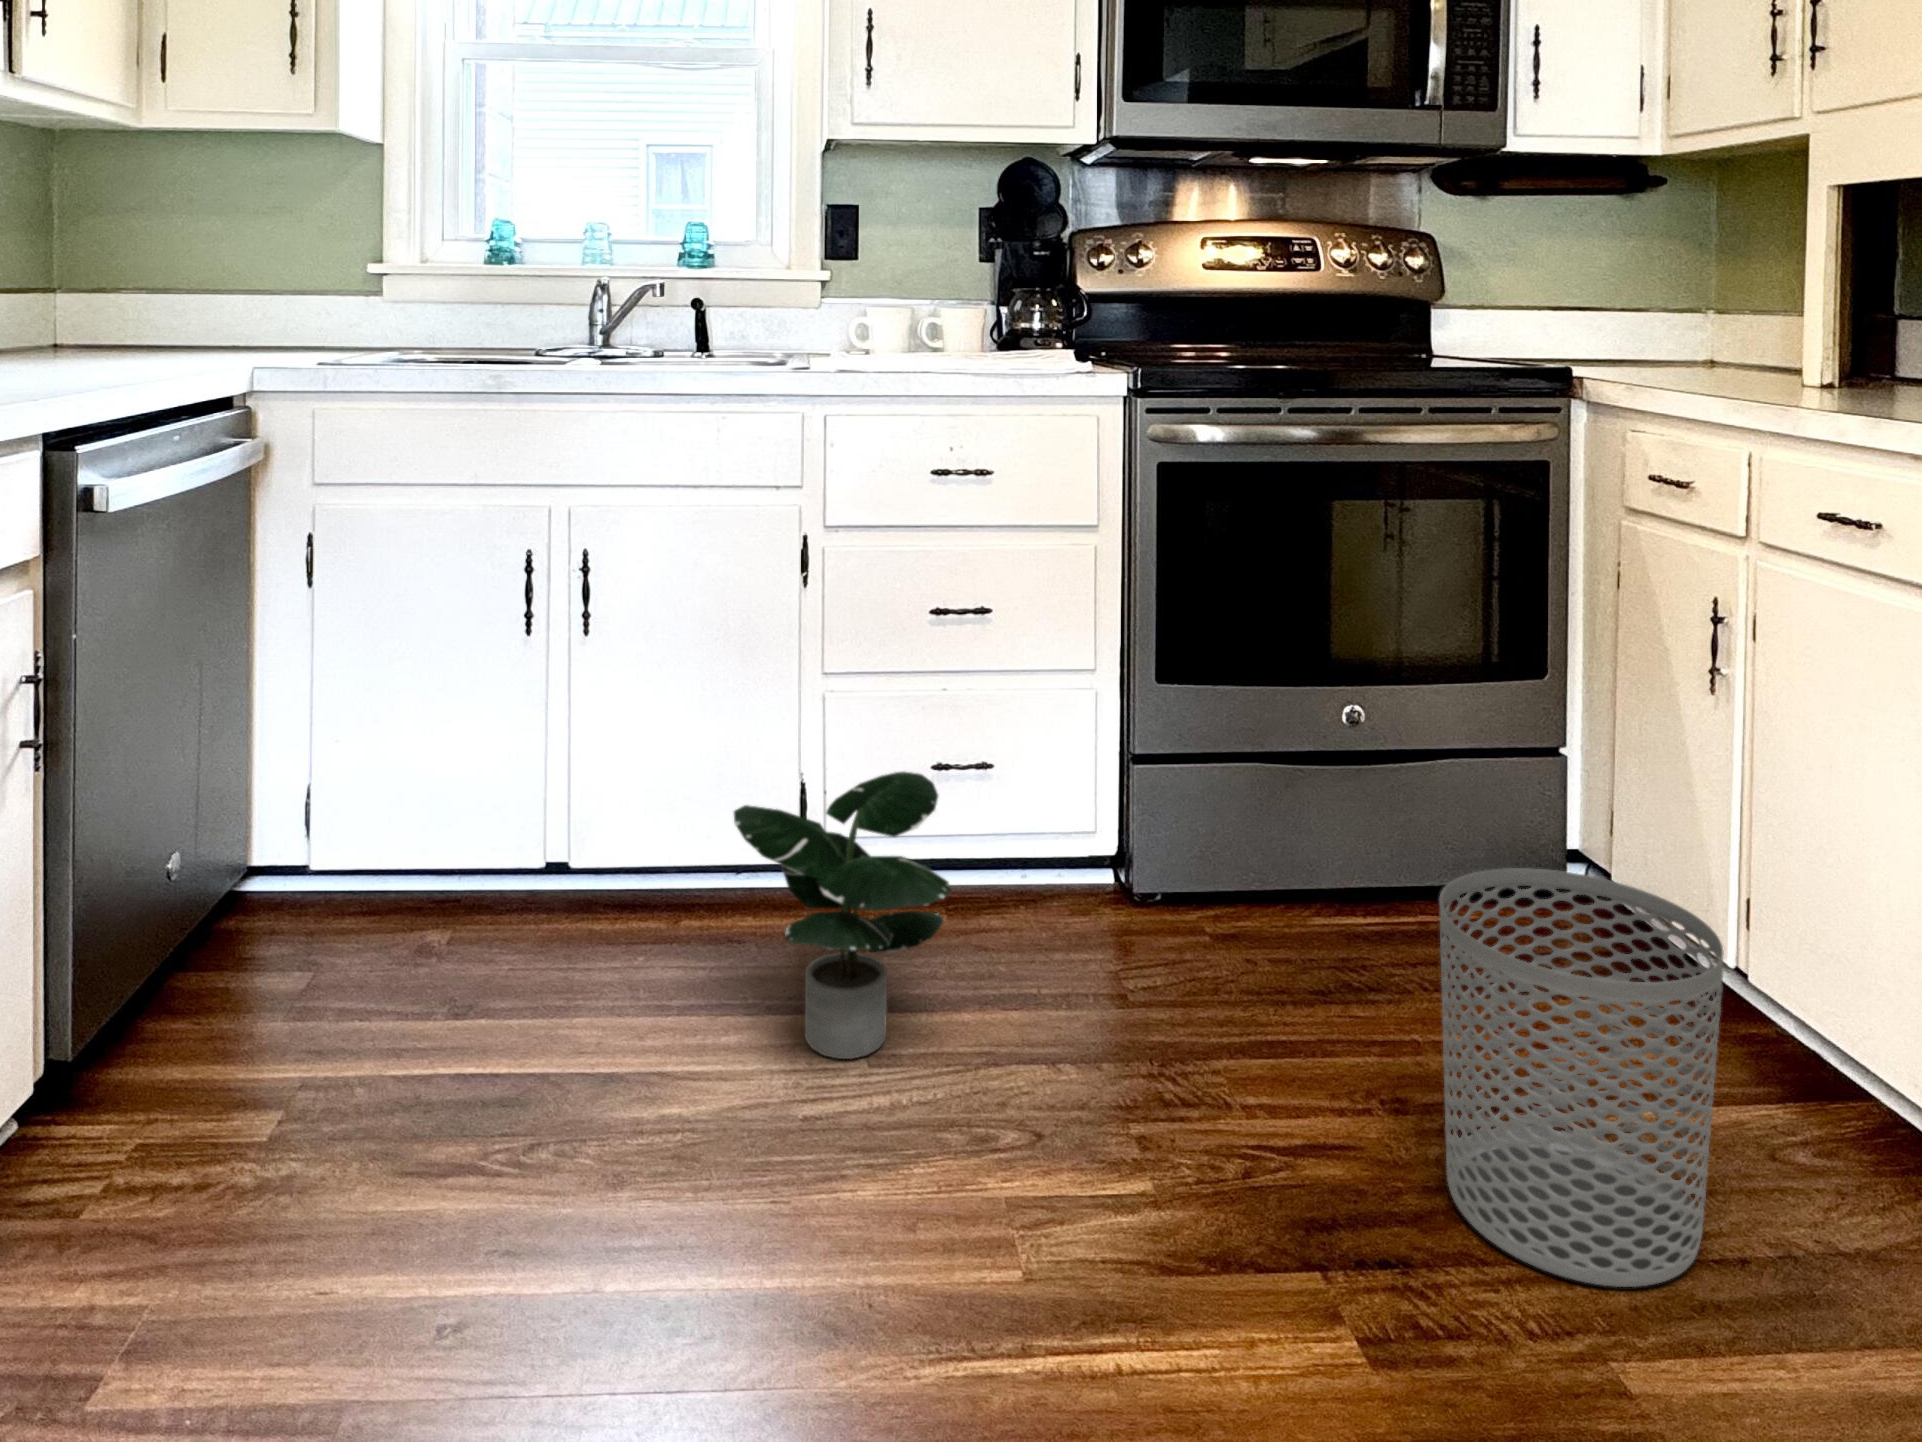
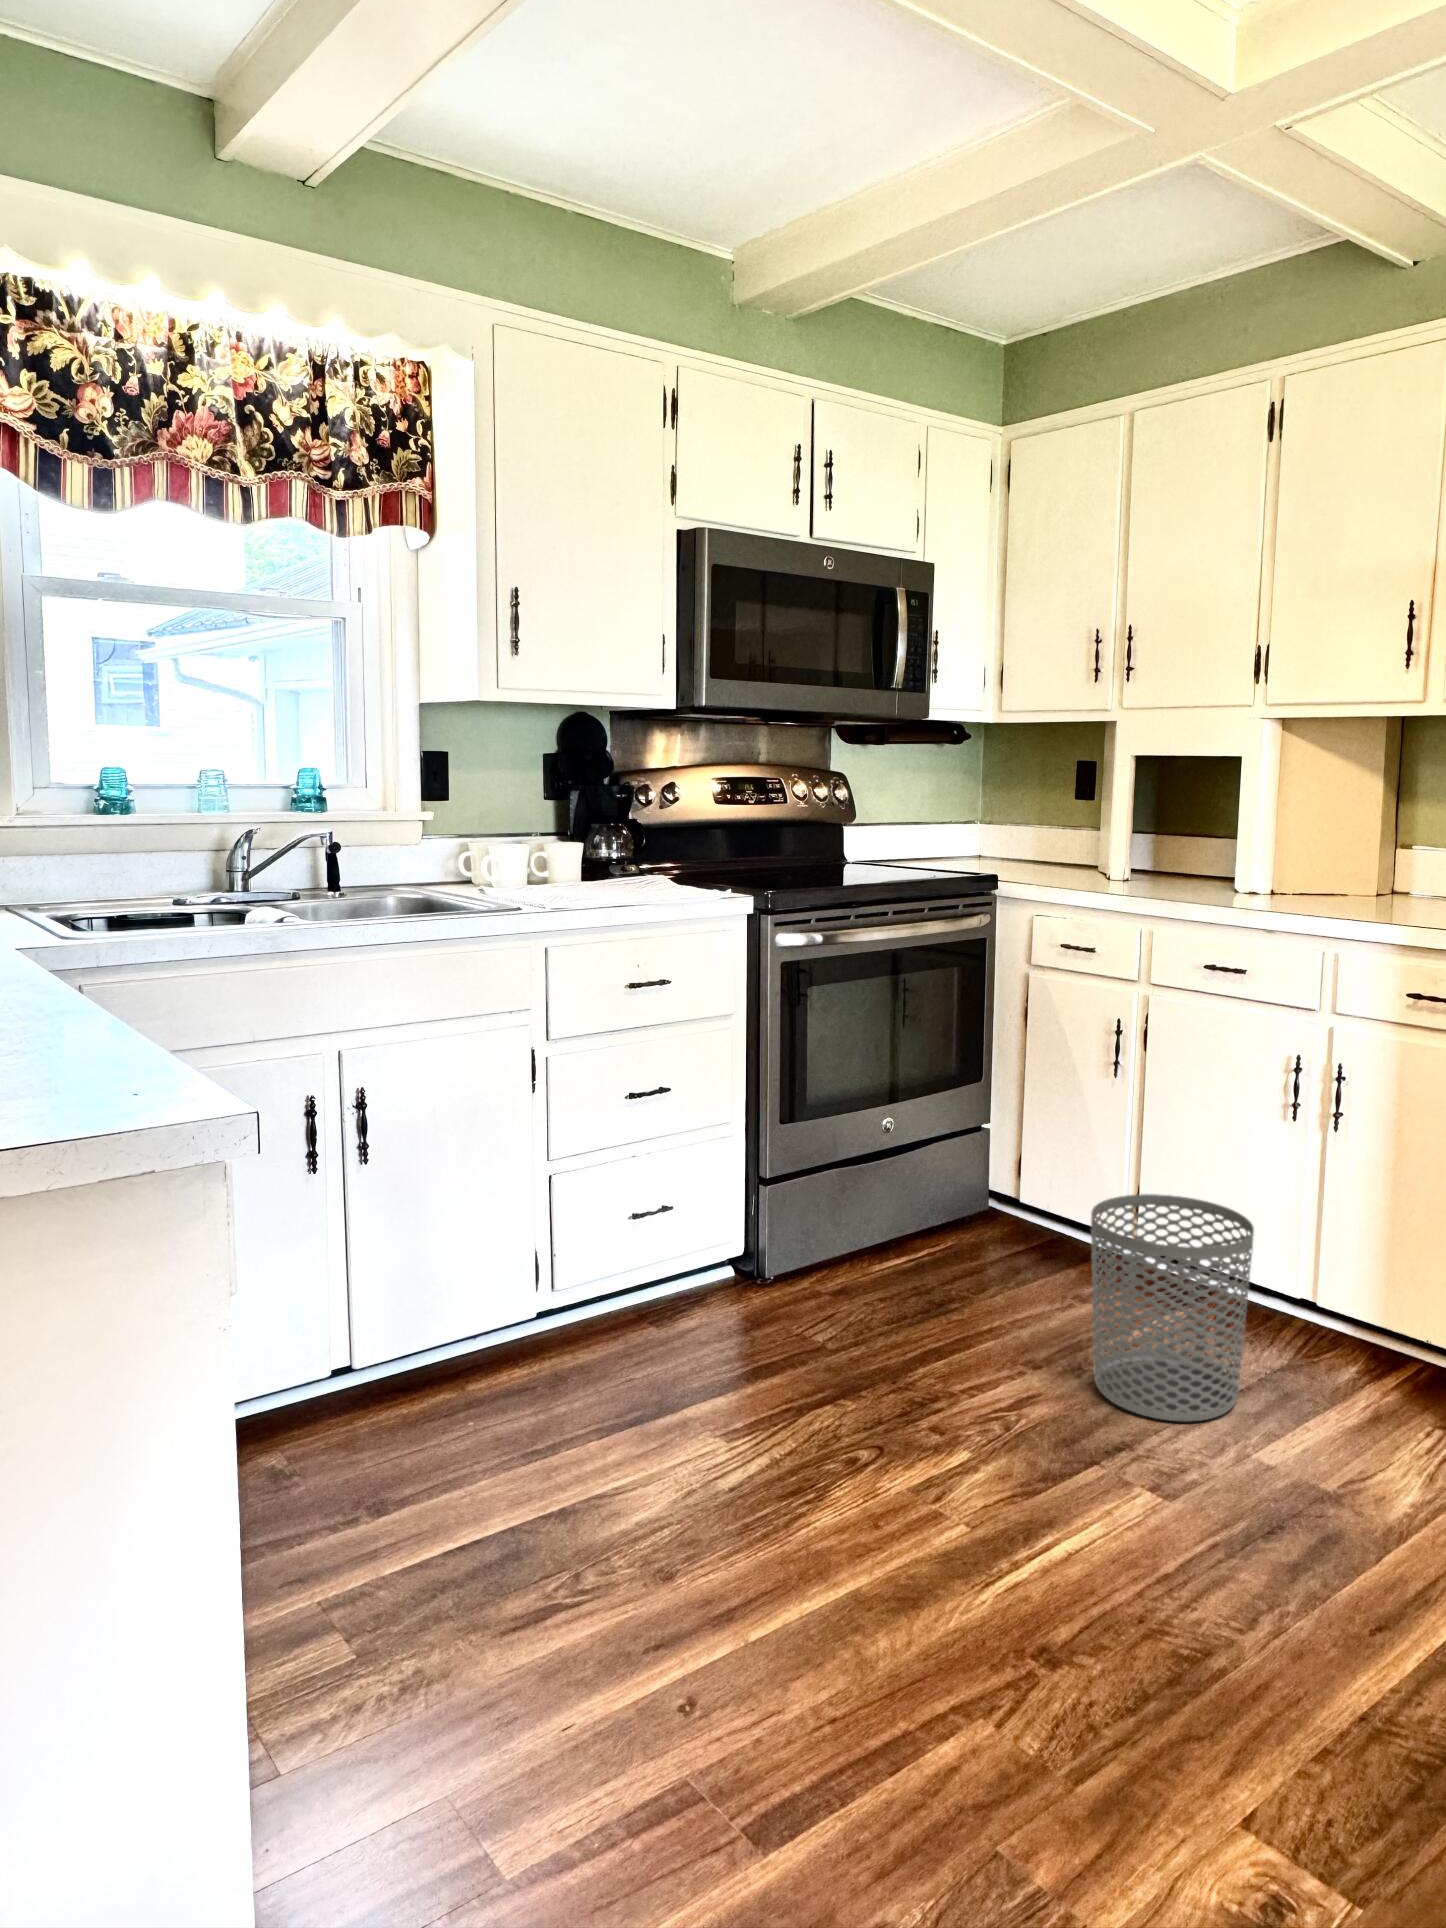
potted plant: present [734,771,950,1059] -> none [607,1228,797,1455]

